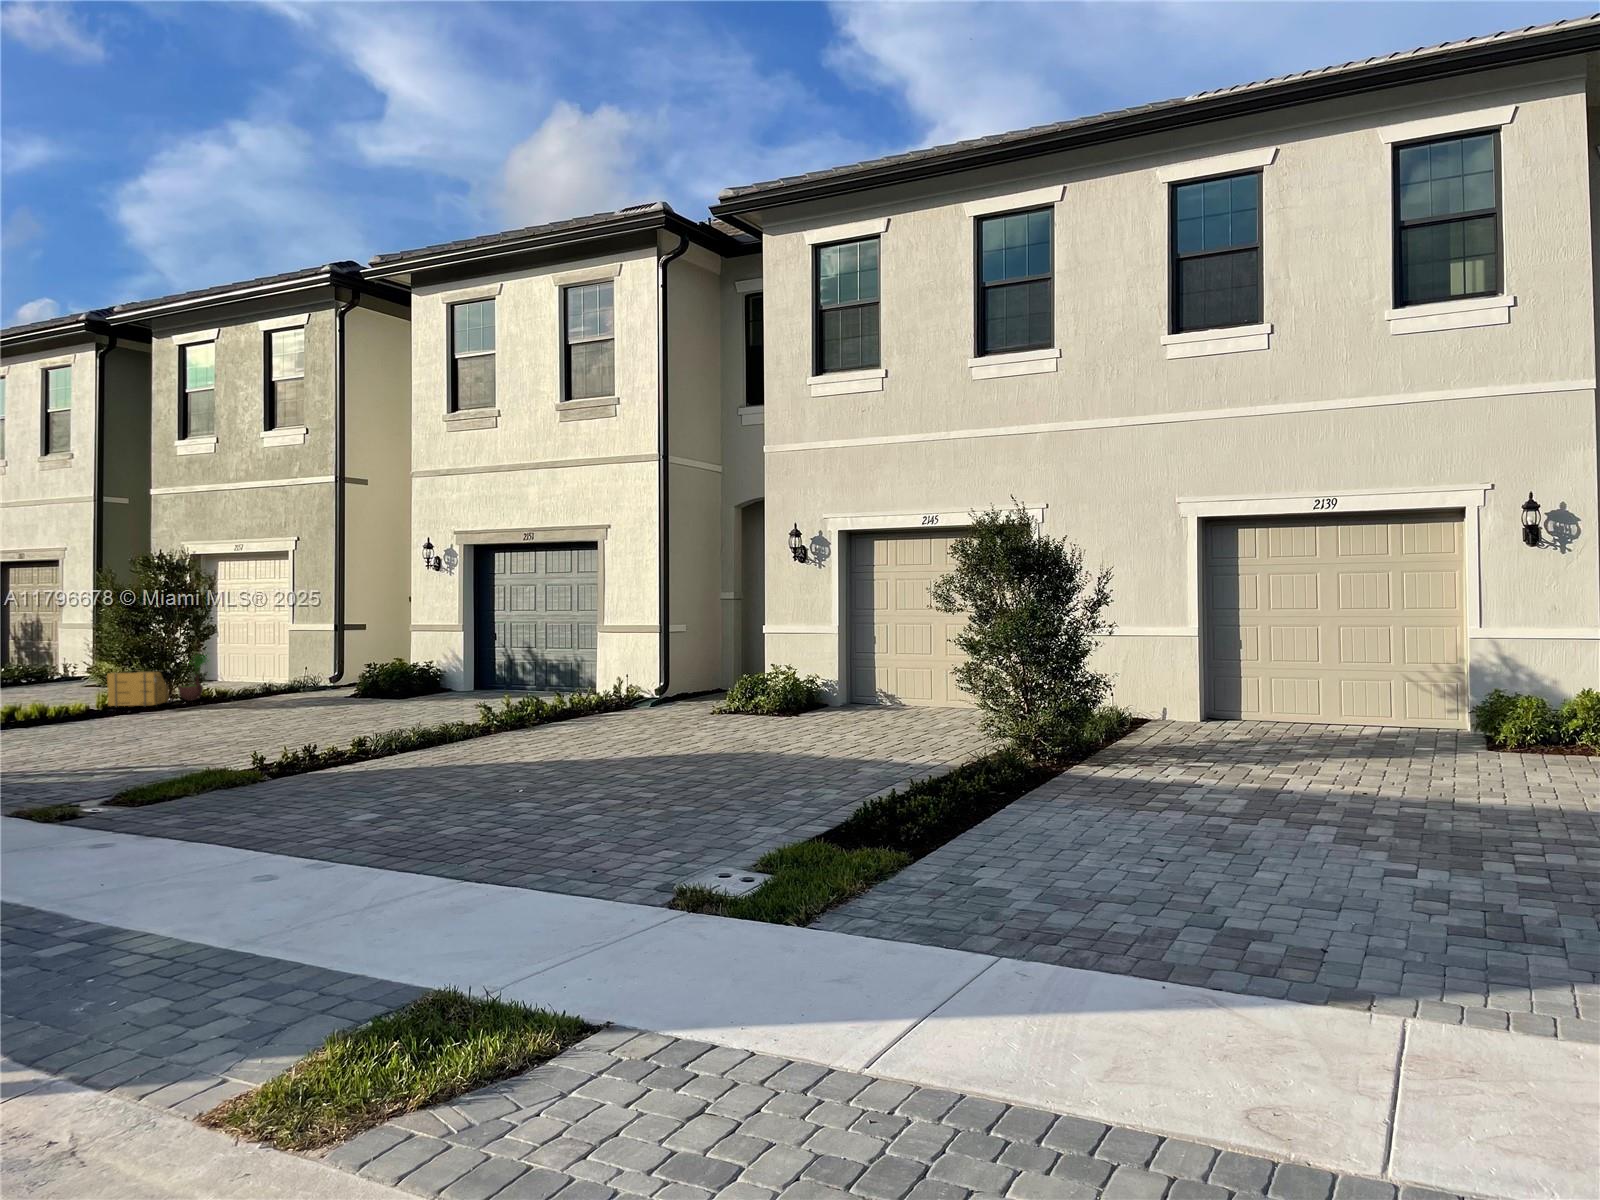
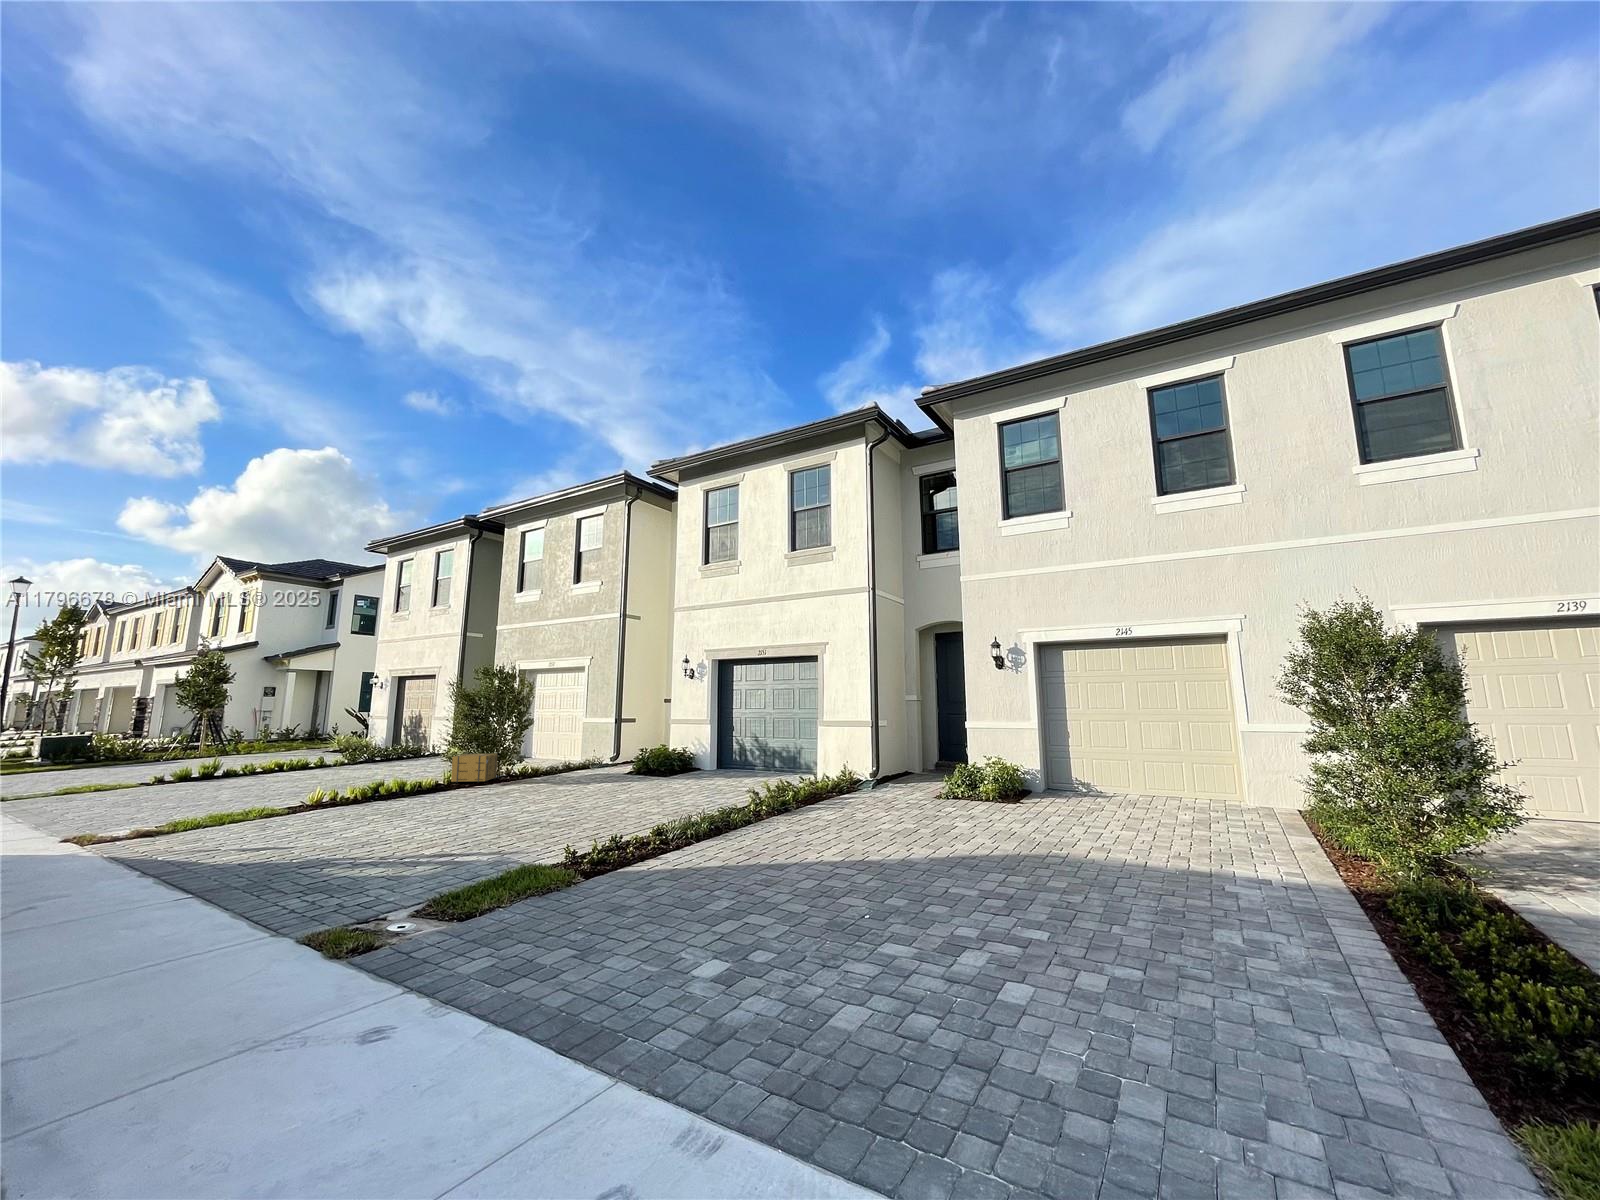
potted tree: present [179,654,207,701] -> none [504,737,529,776]

